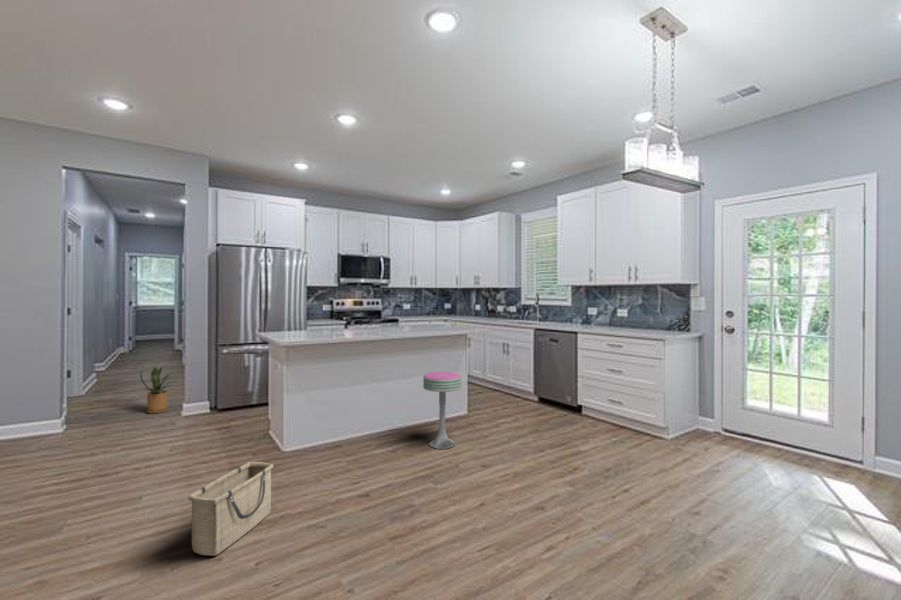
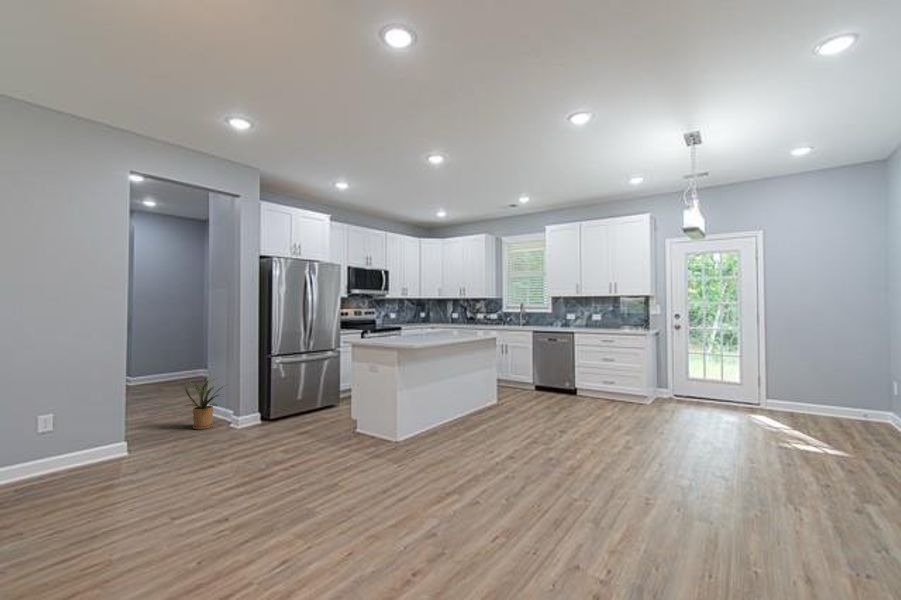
bar stool: present [423,372,462,449] -> none [496,366,527,426]
basket: present [189,462,273,556] -> none [442,435,474,498]

